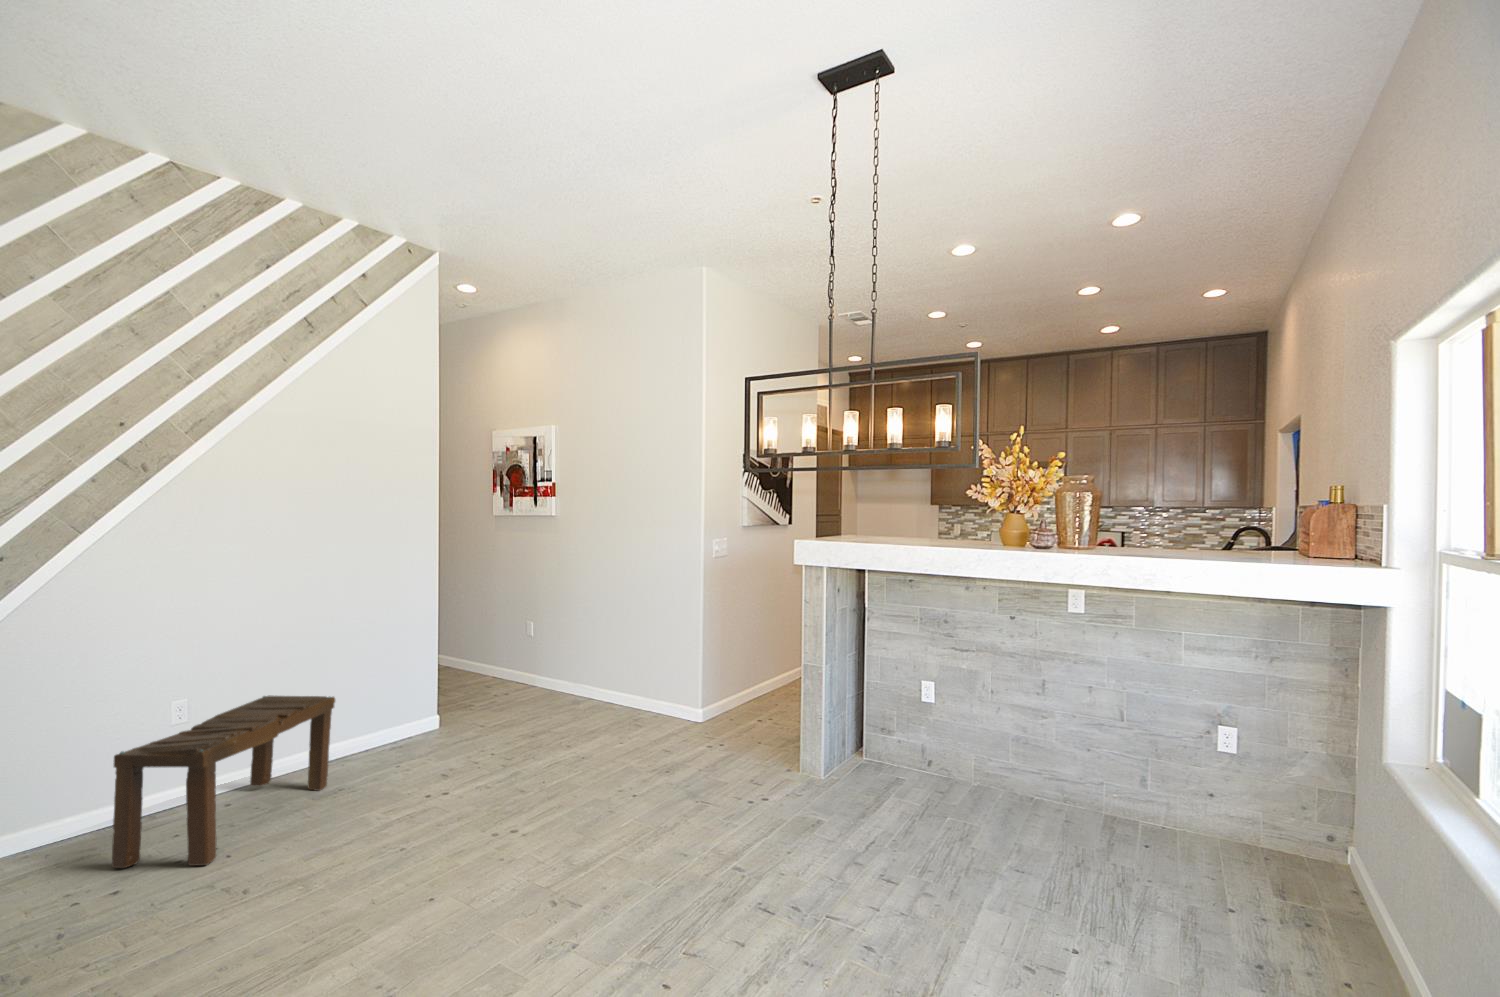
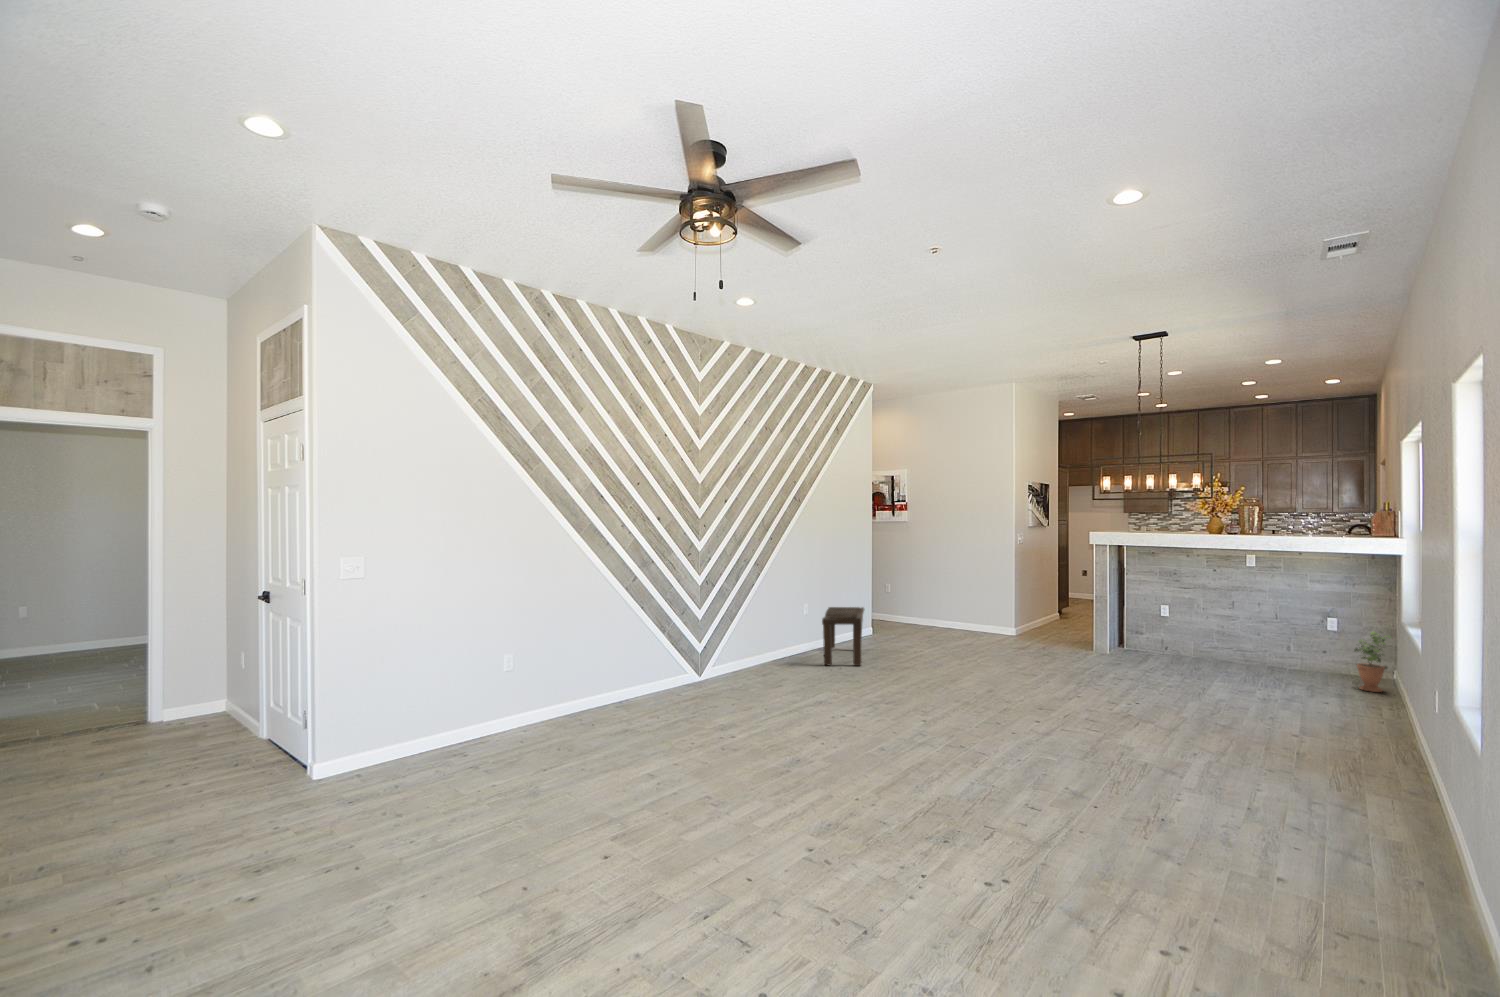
potted plant: none [1281,786,1372,939] -> present [1355,632,1391,692]

